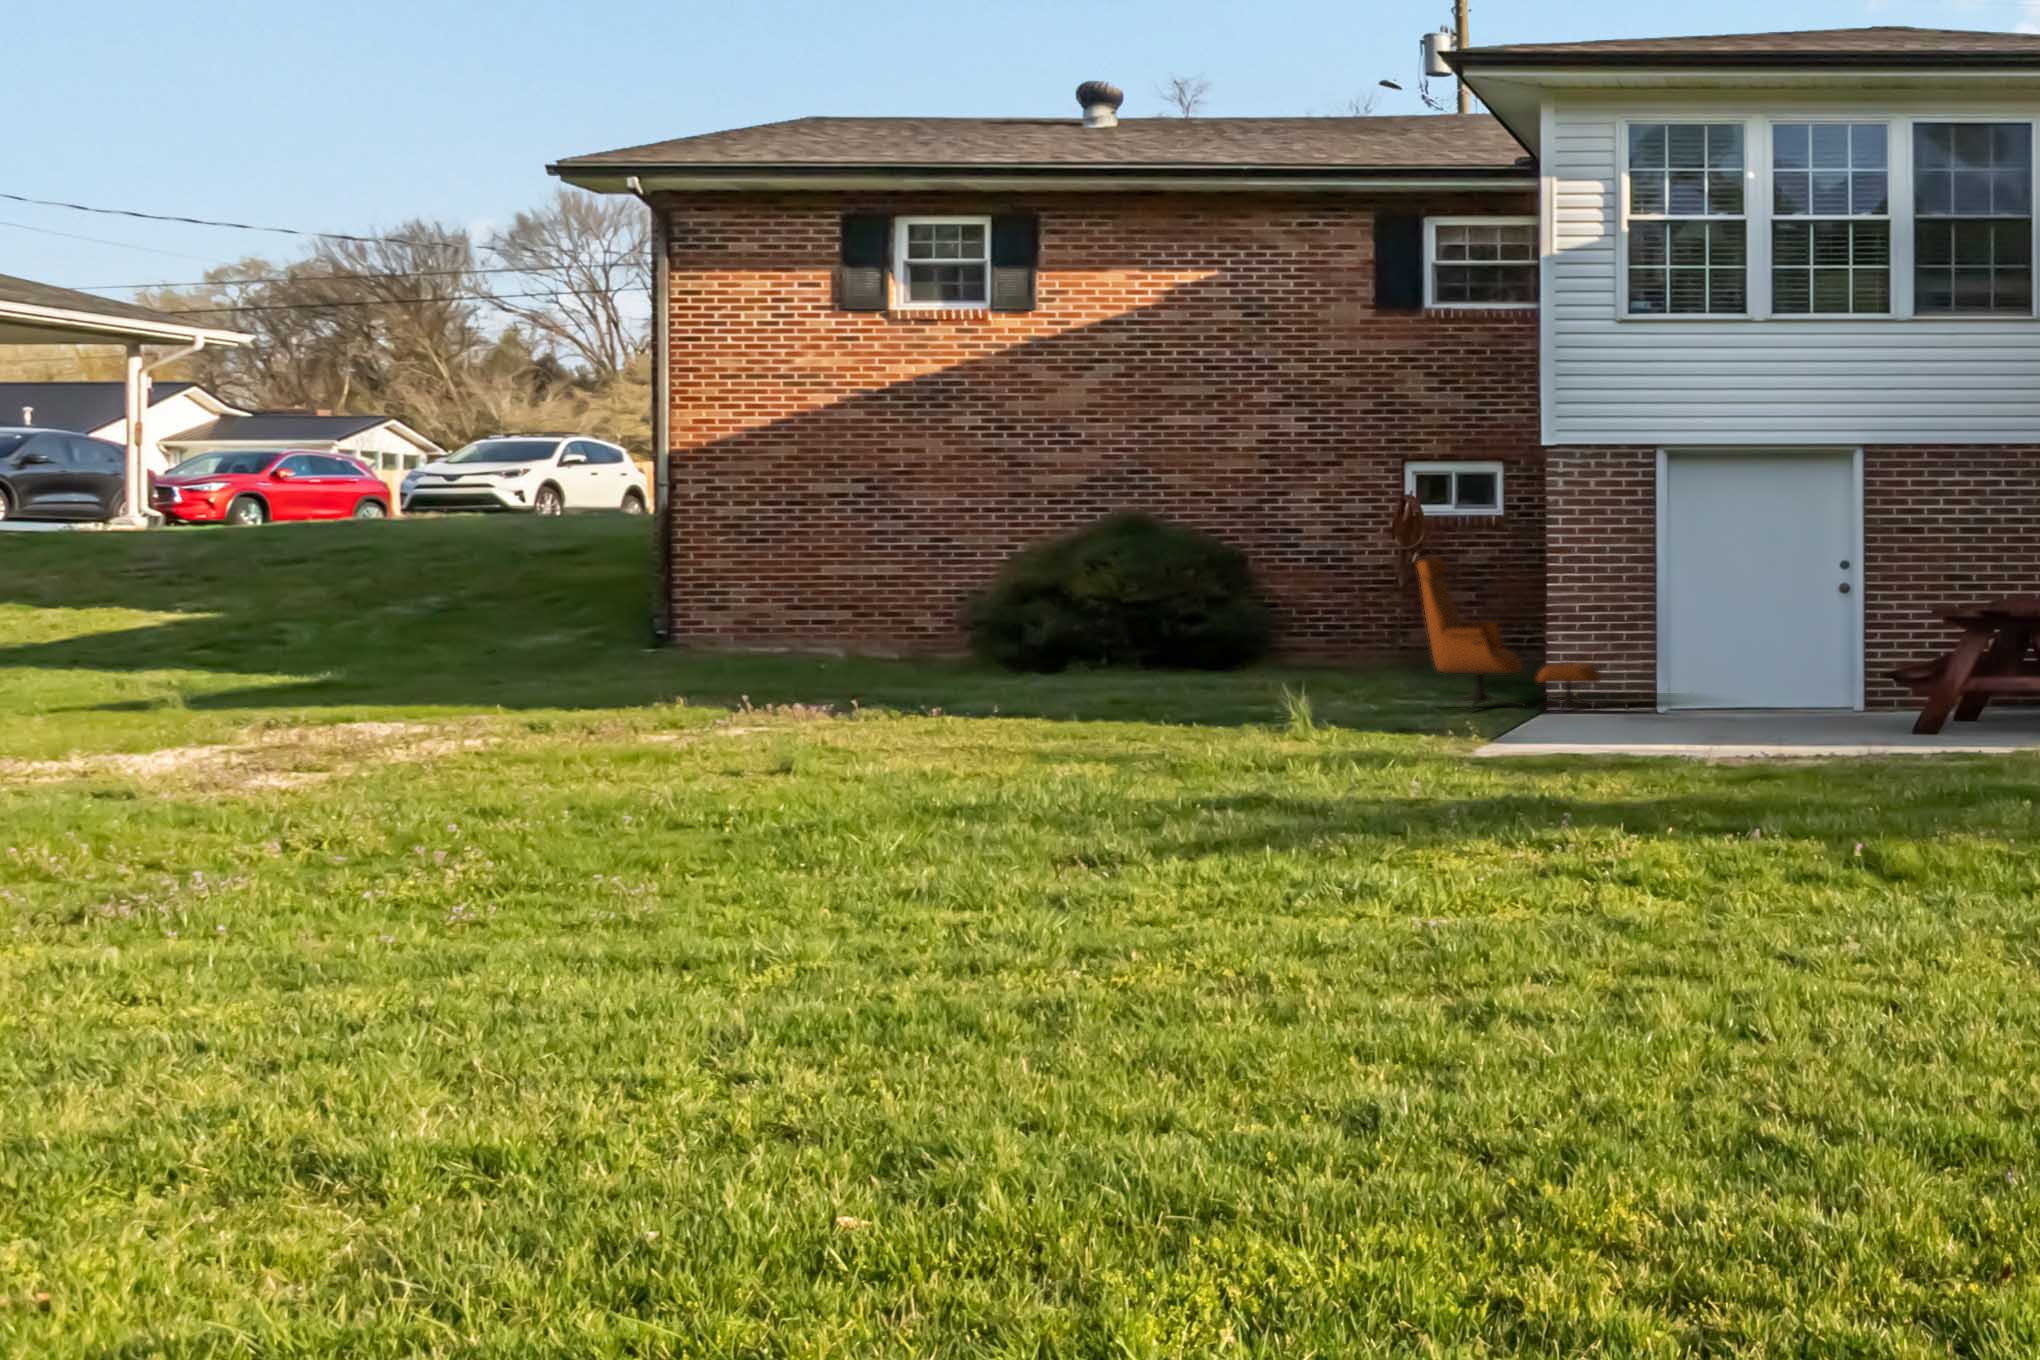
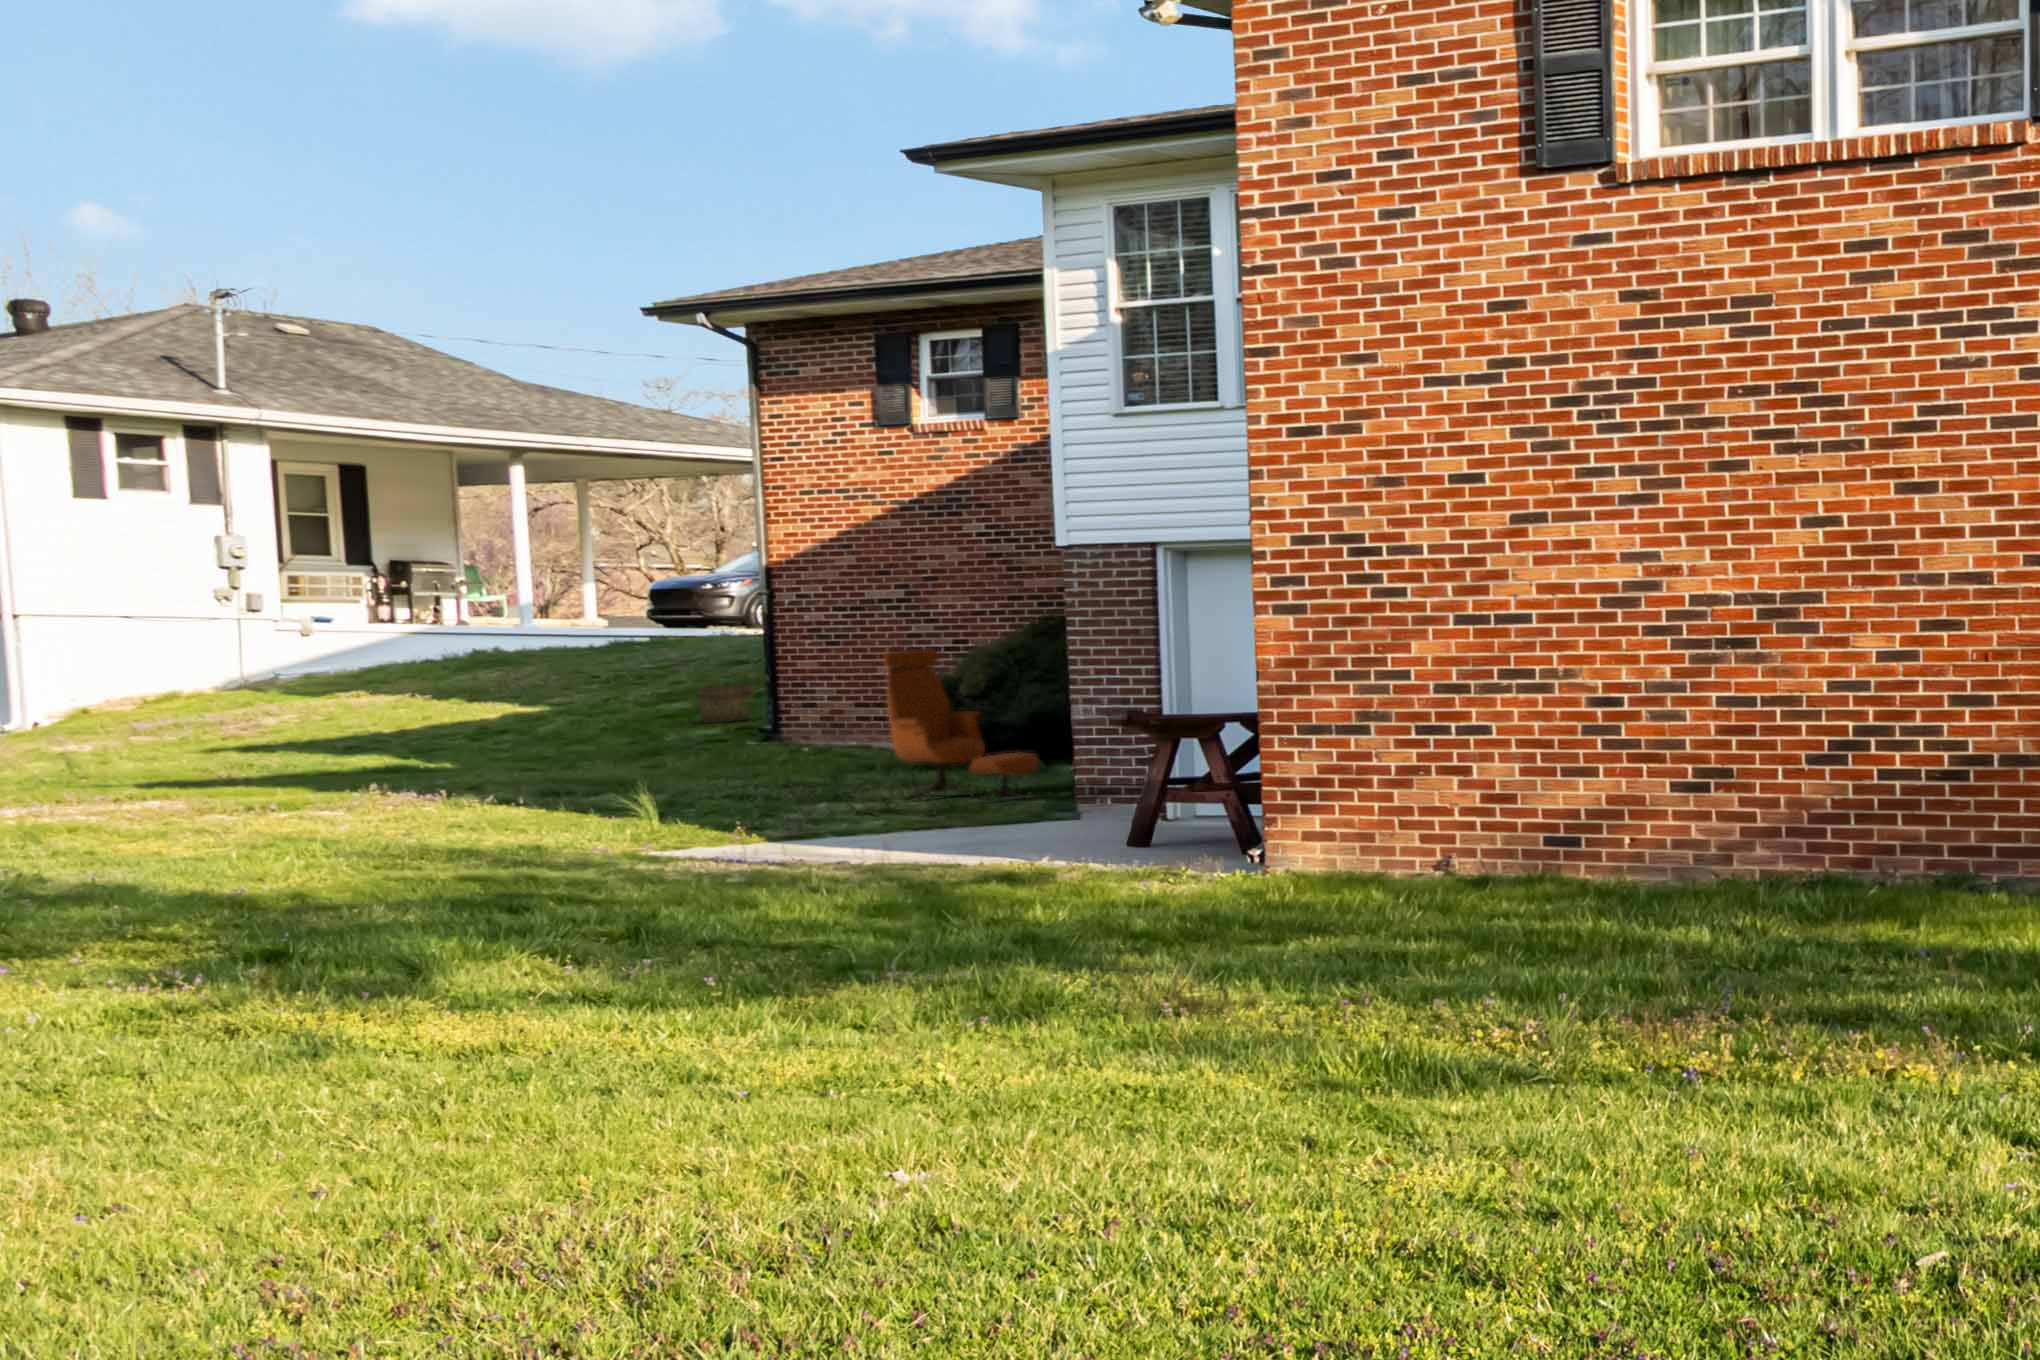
wooden bucket: none [593,598,665,655] -> present [698,683,755,723]

